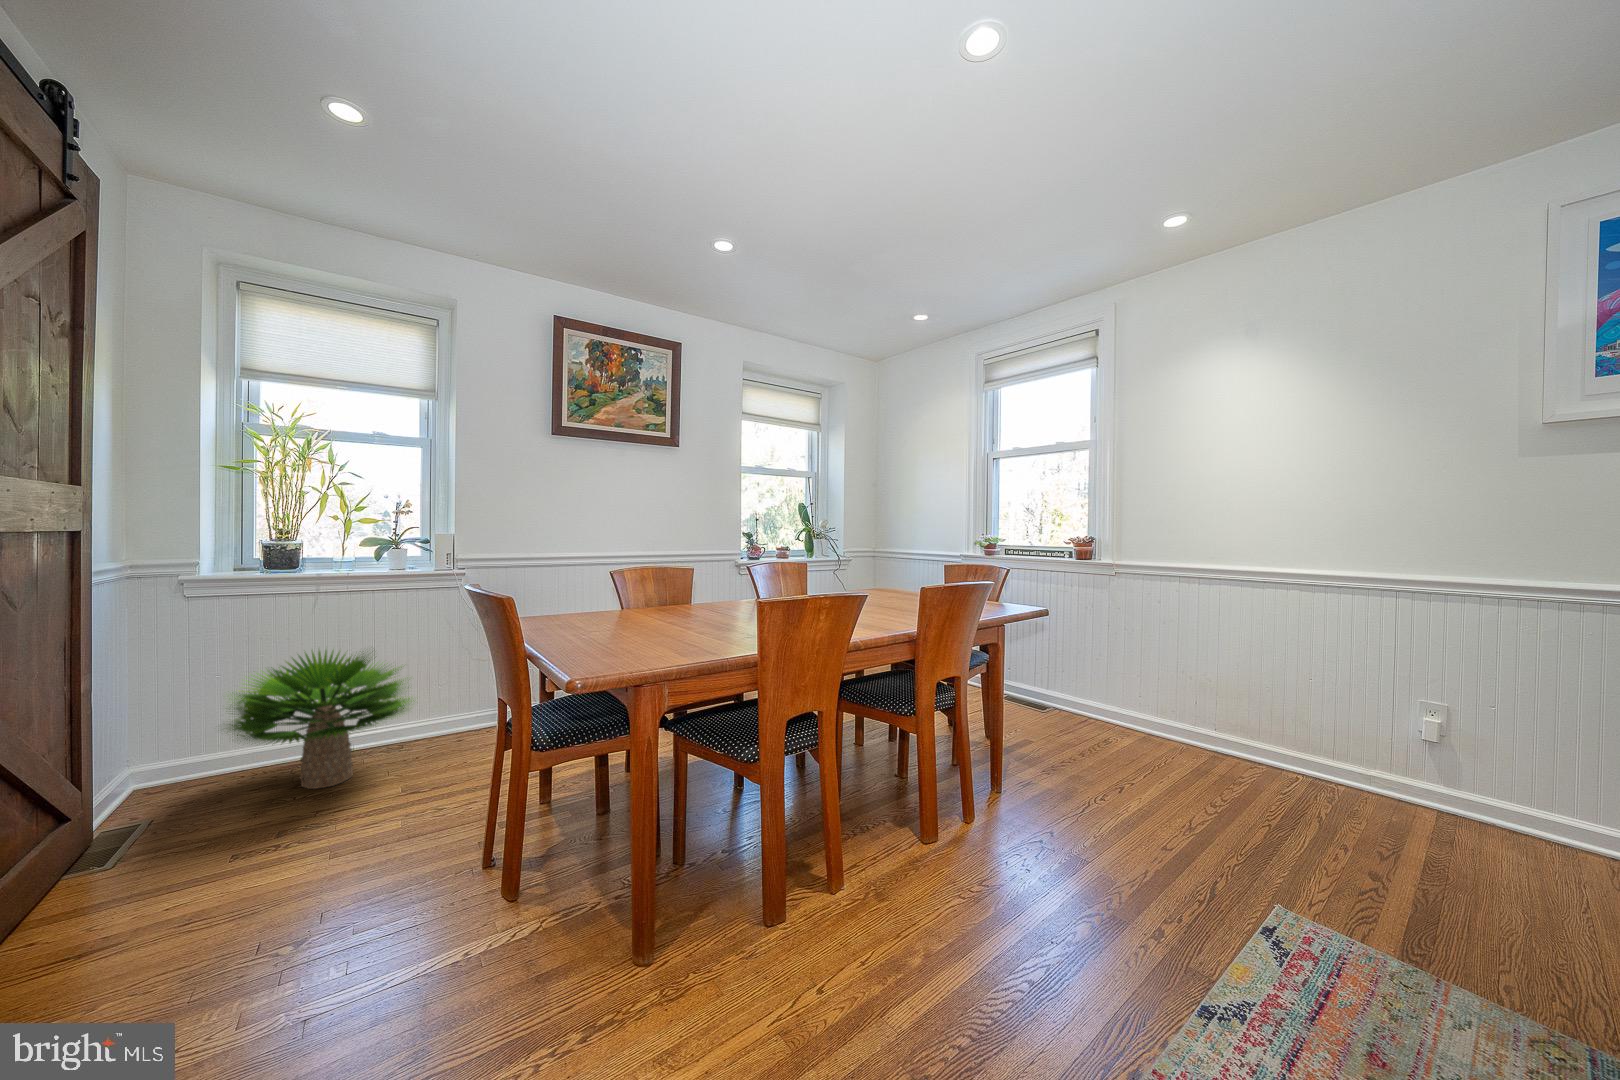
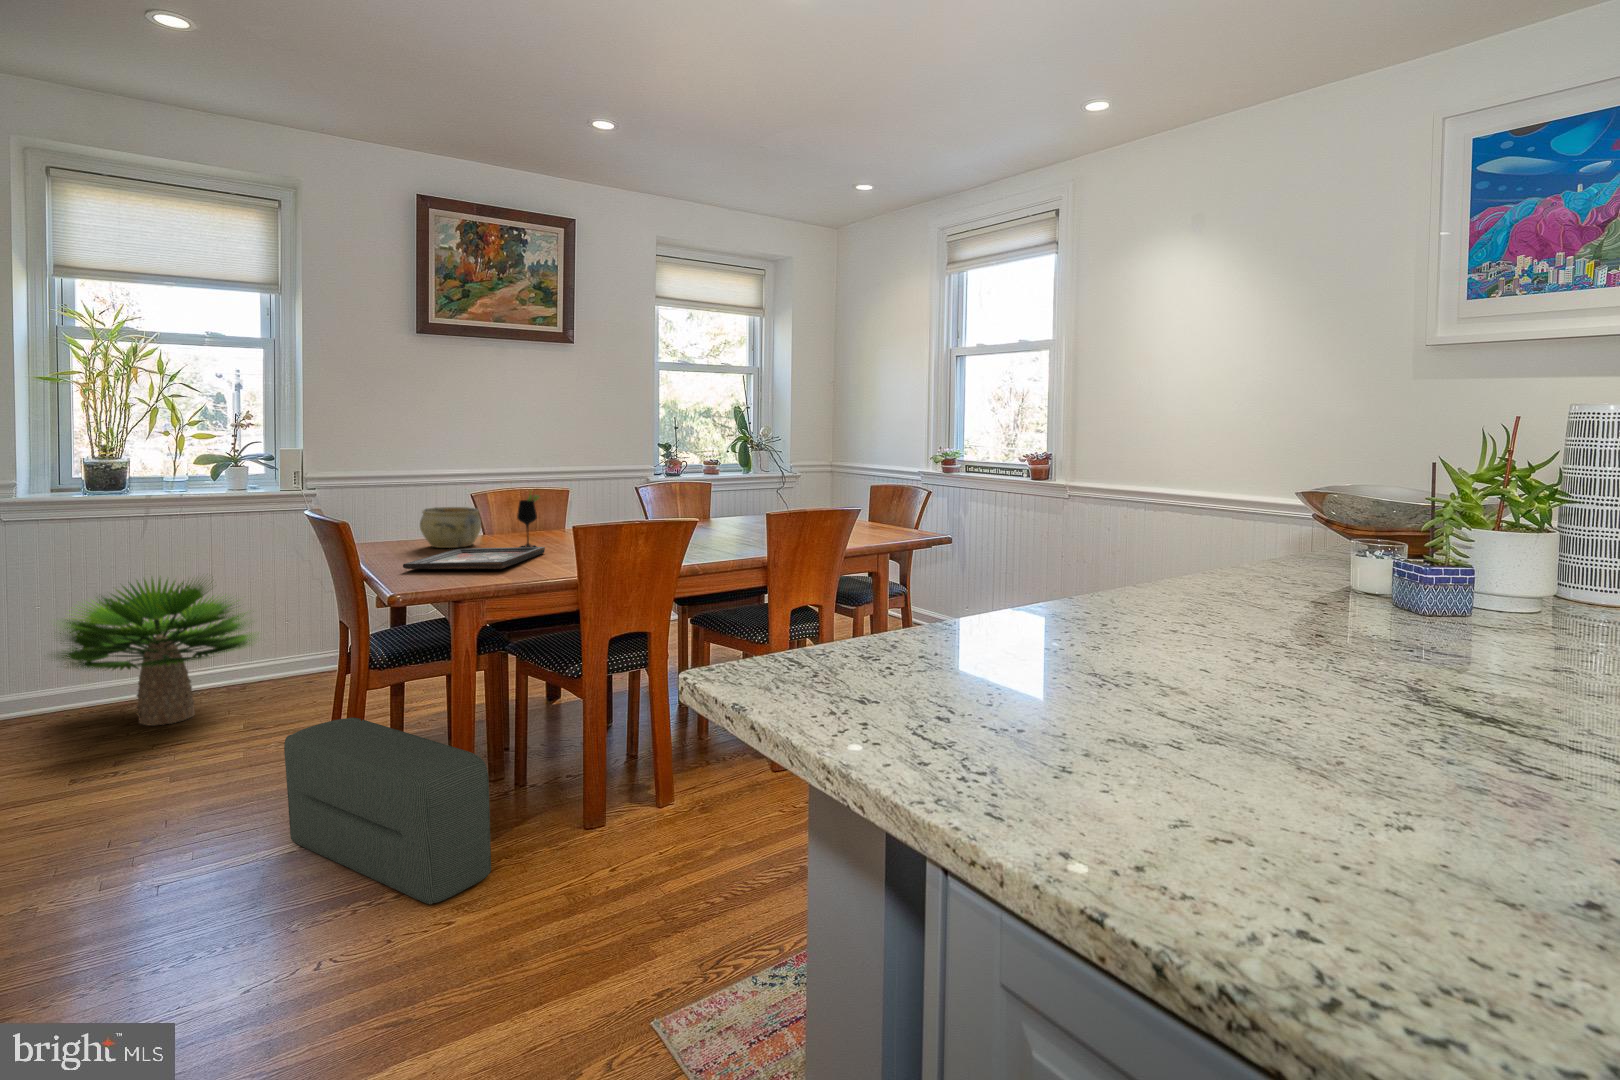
wine glass: none [668,576,689,628] -> present [517,494,539,547]
ceramic bowl: none [579,590,633,629] -> present [420,507,481,548]
decorative tray: none [583,630,699,659] -> present [403,547,545,569]
pouf: none [468,805,686,1027] -> present [284,718,491,904]

